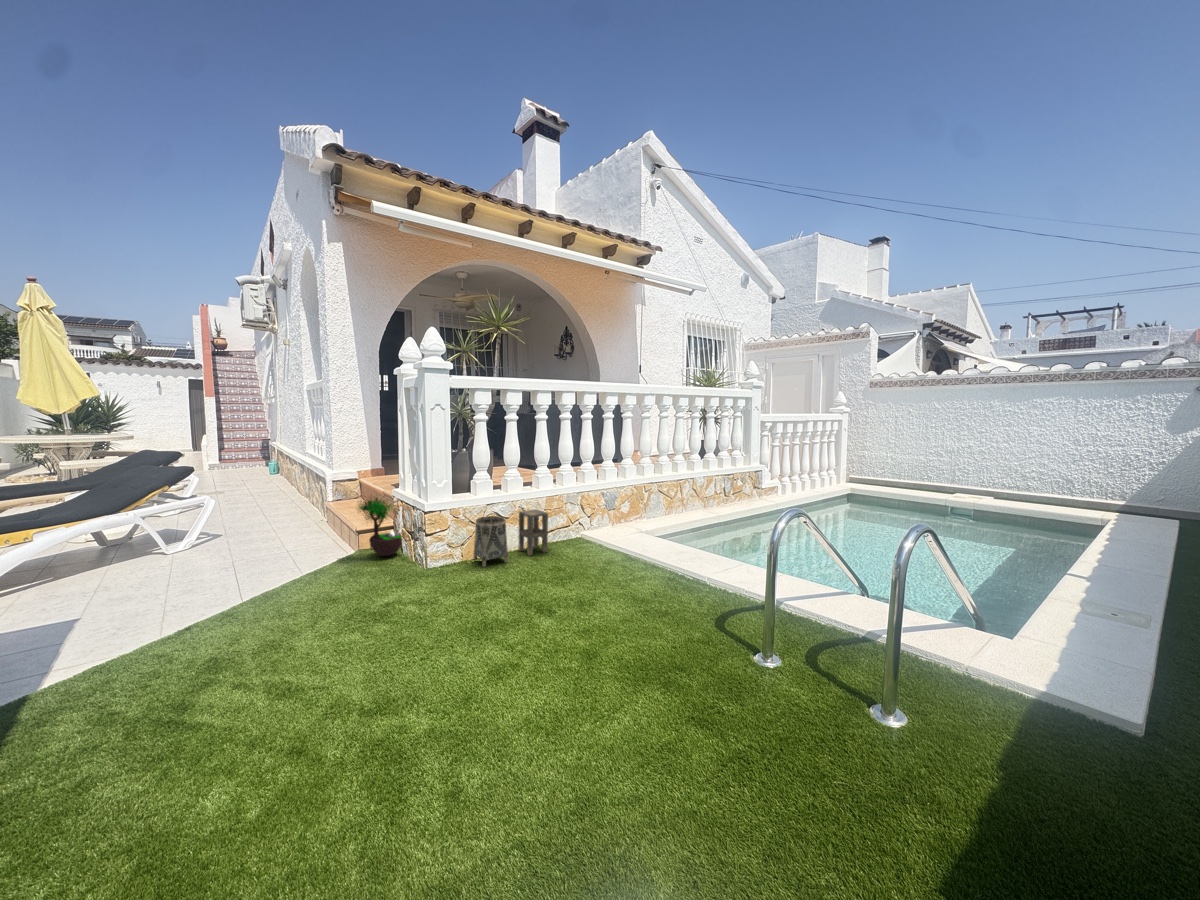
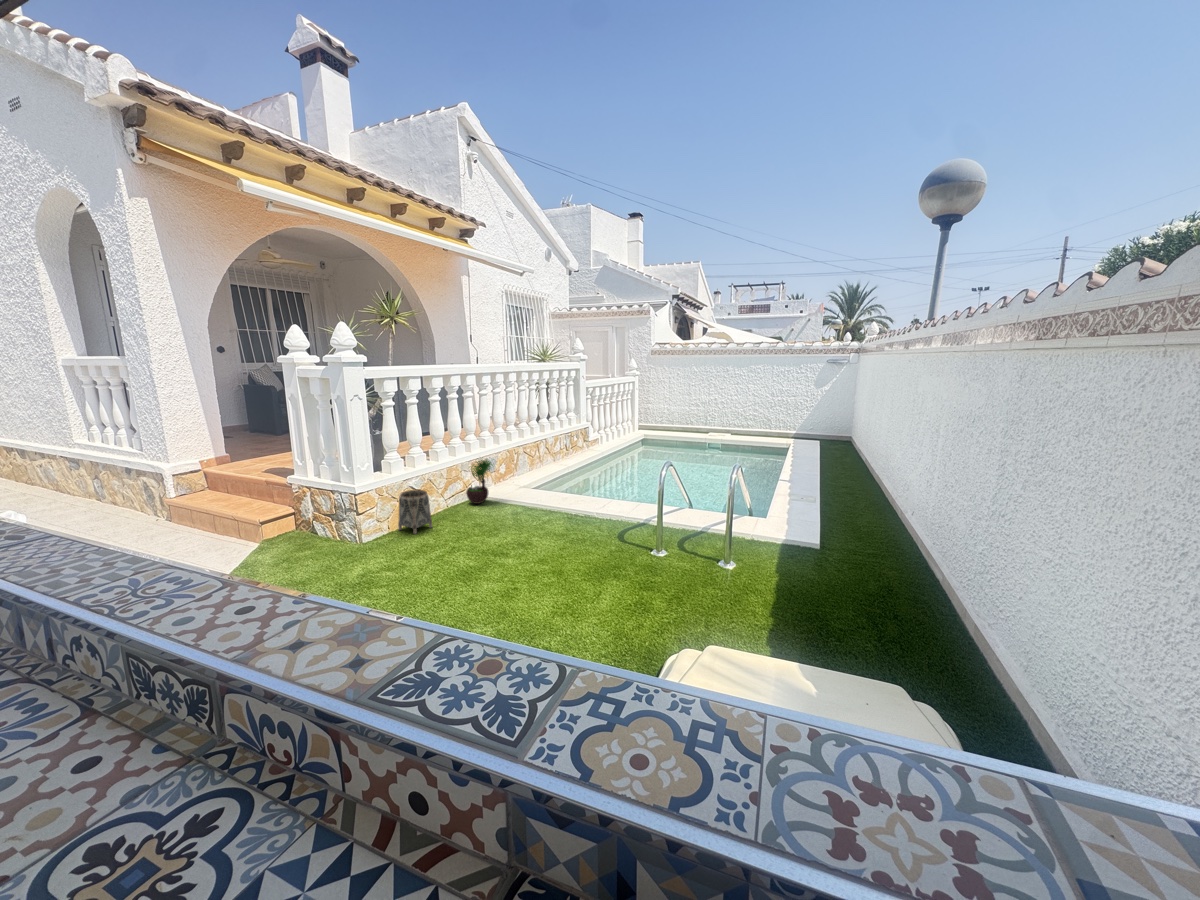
potted tree: present [359,496,402,556] -> present [466,460,493,504]
side table: present [519,509,548,556] -> none [429,480,457,520]

